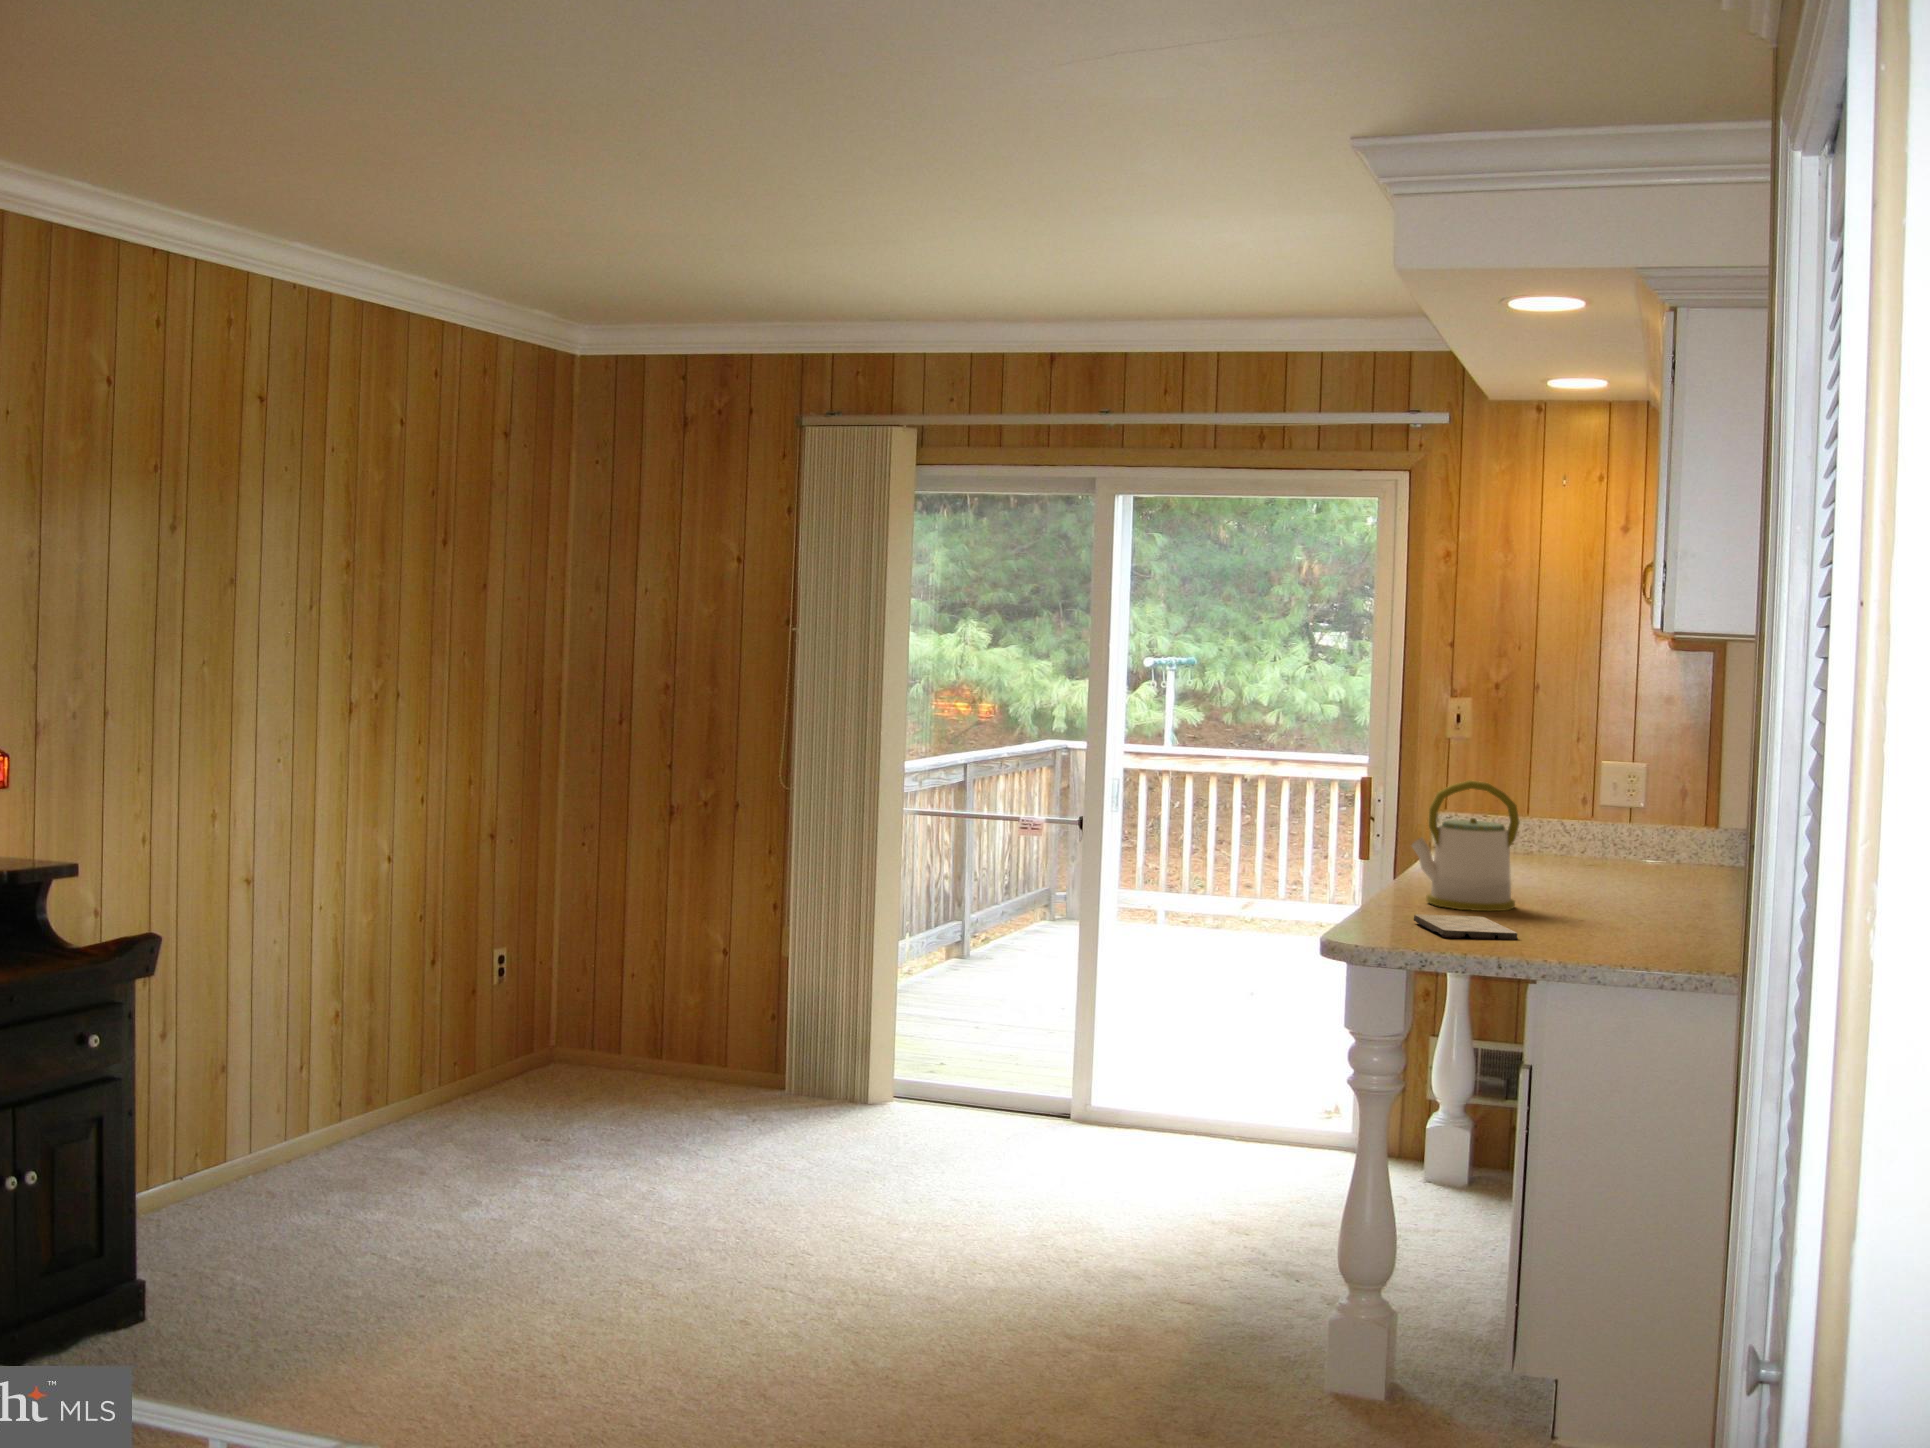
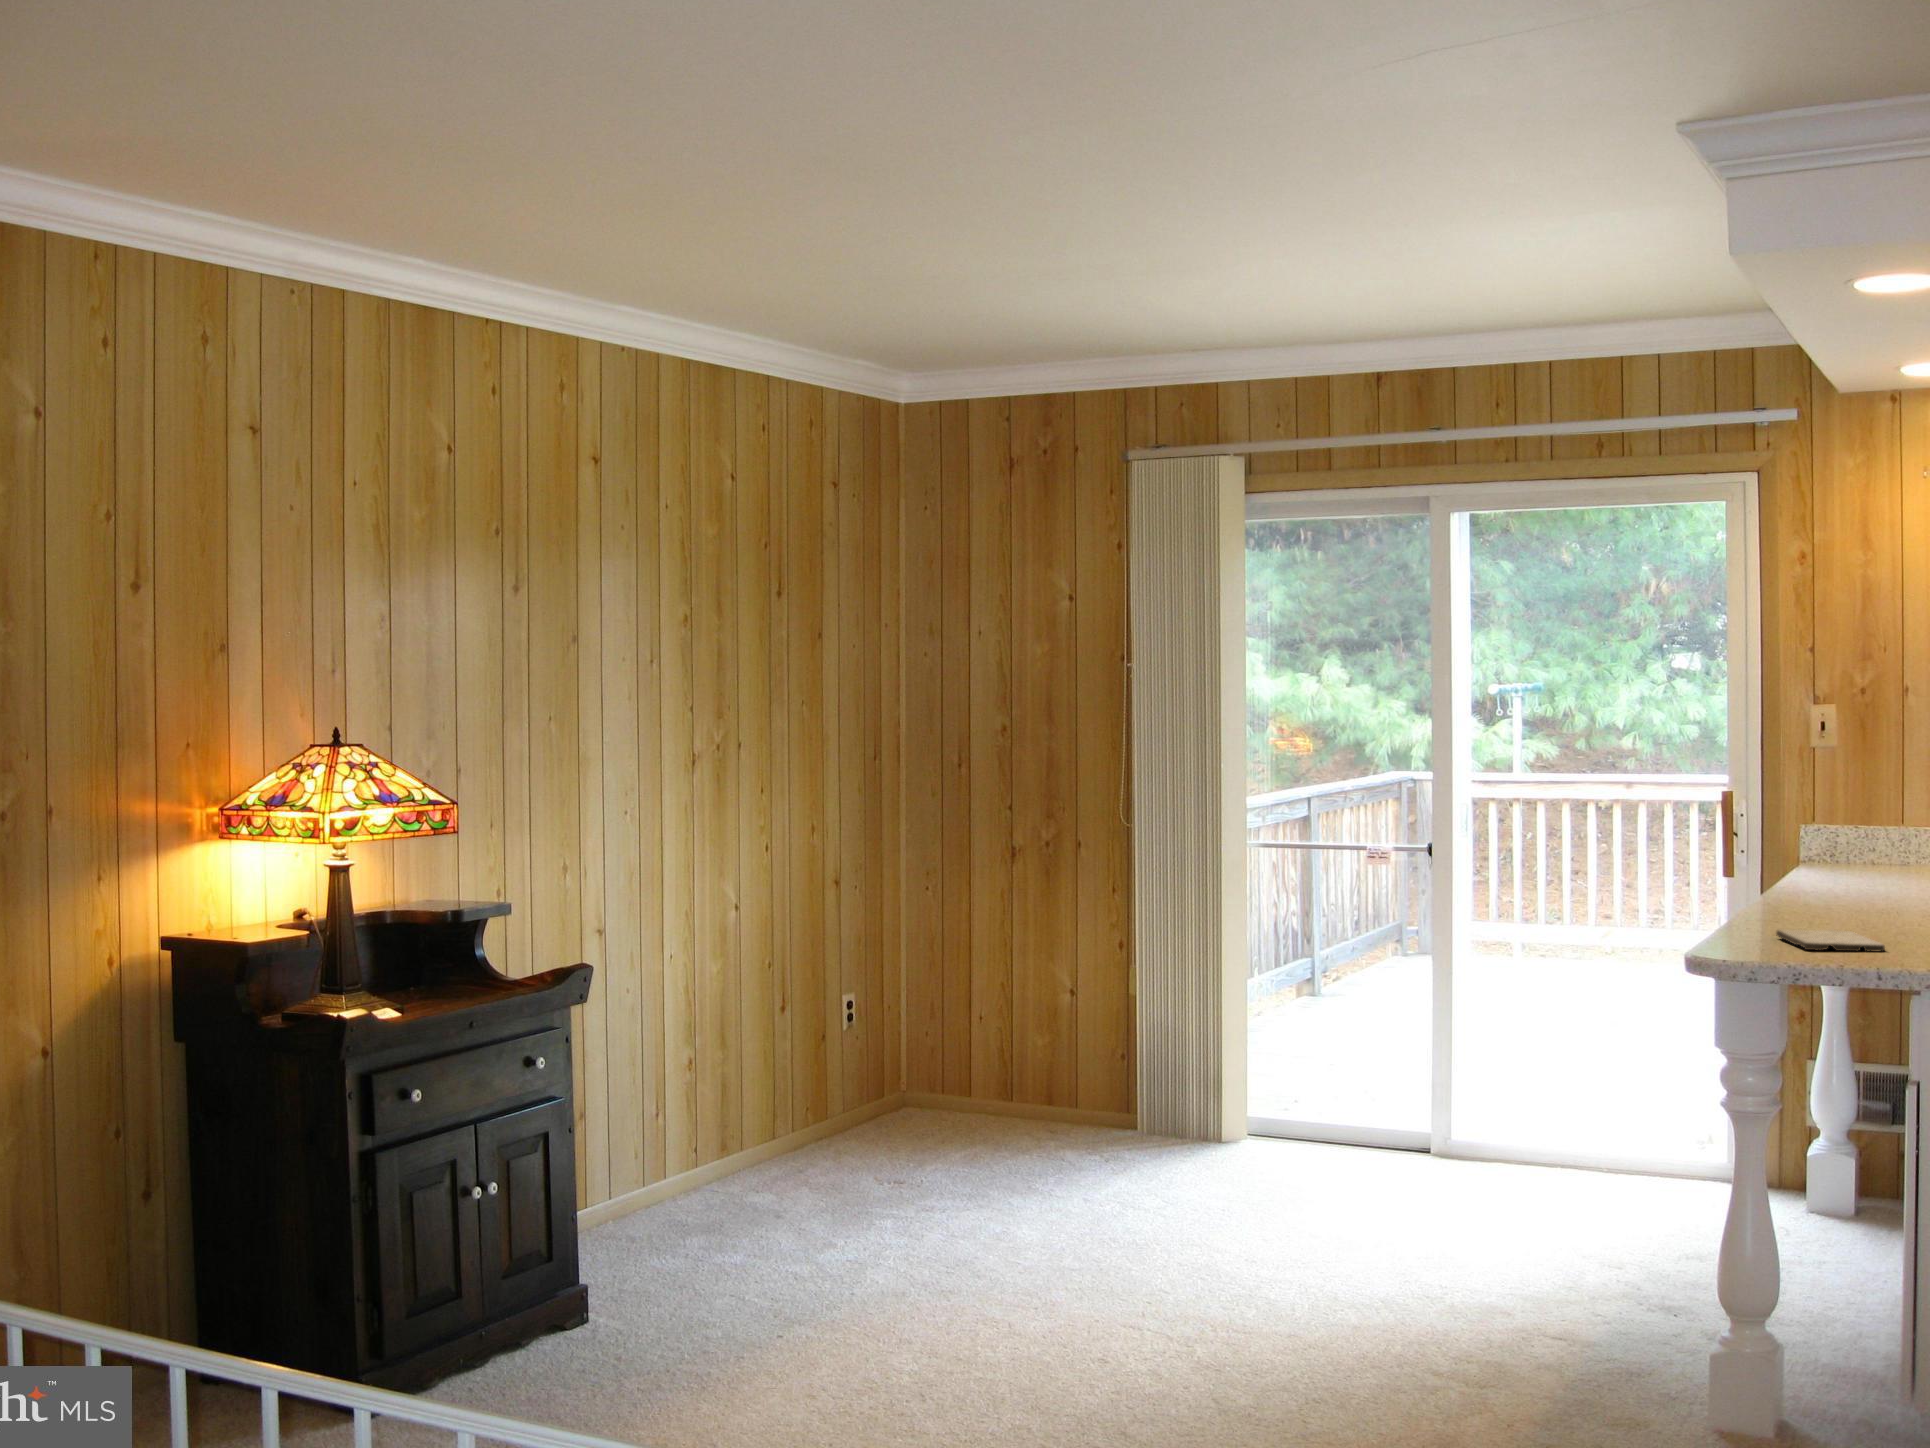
kettle: present [1412,780,1519,911] -> none [1773,795,1889,927]

